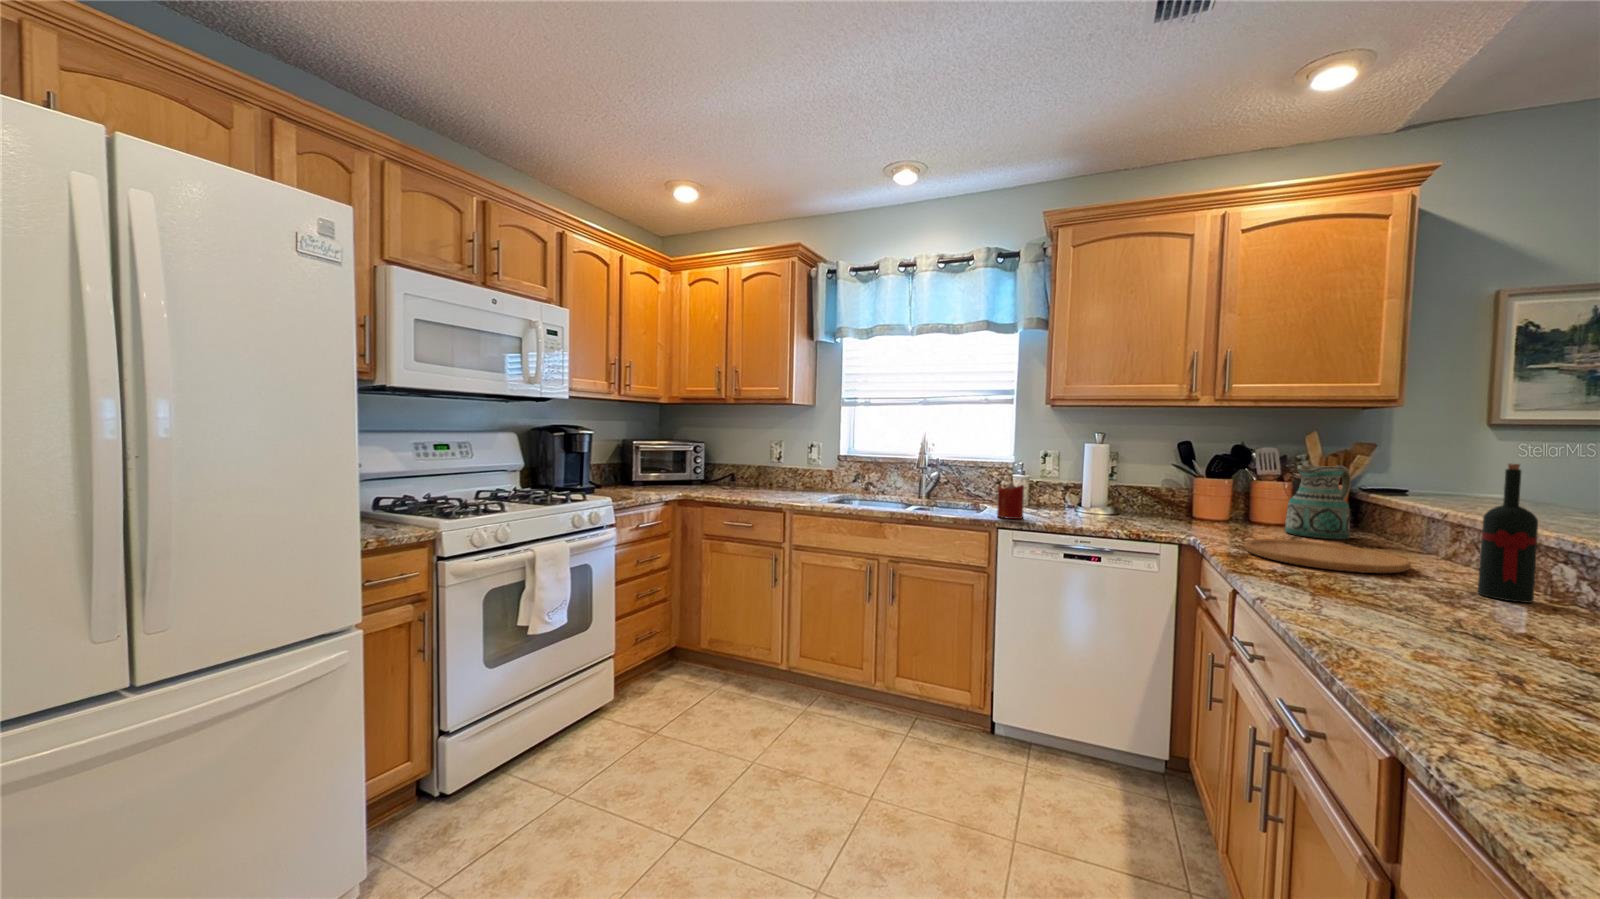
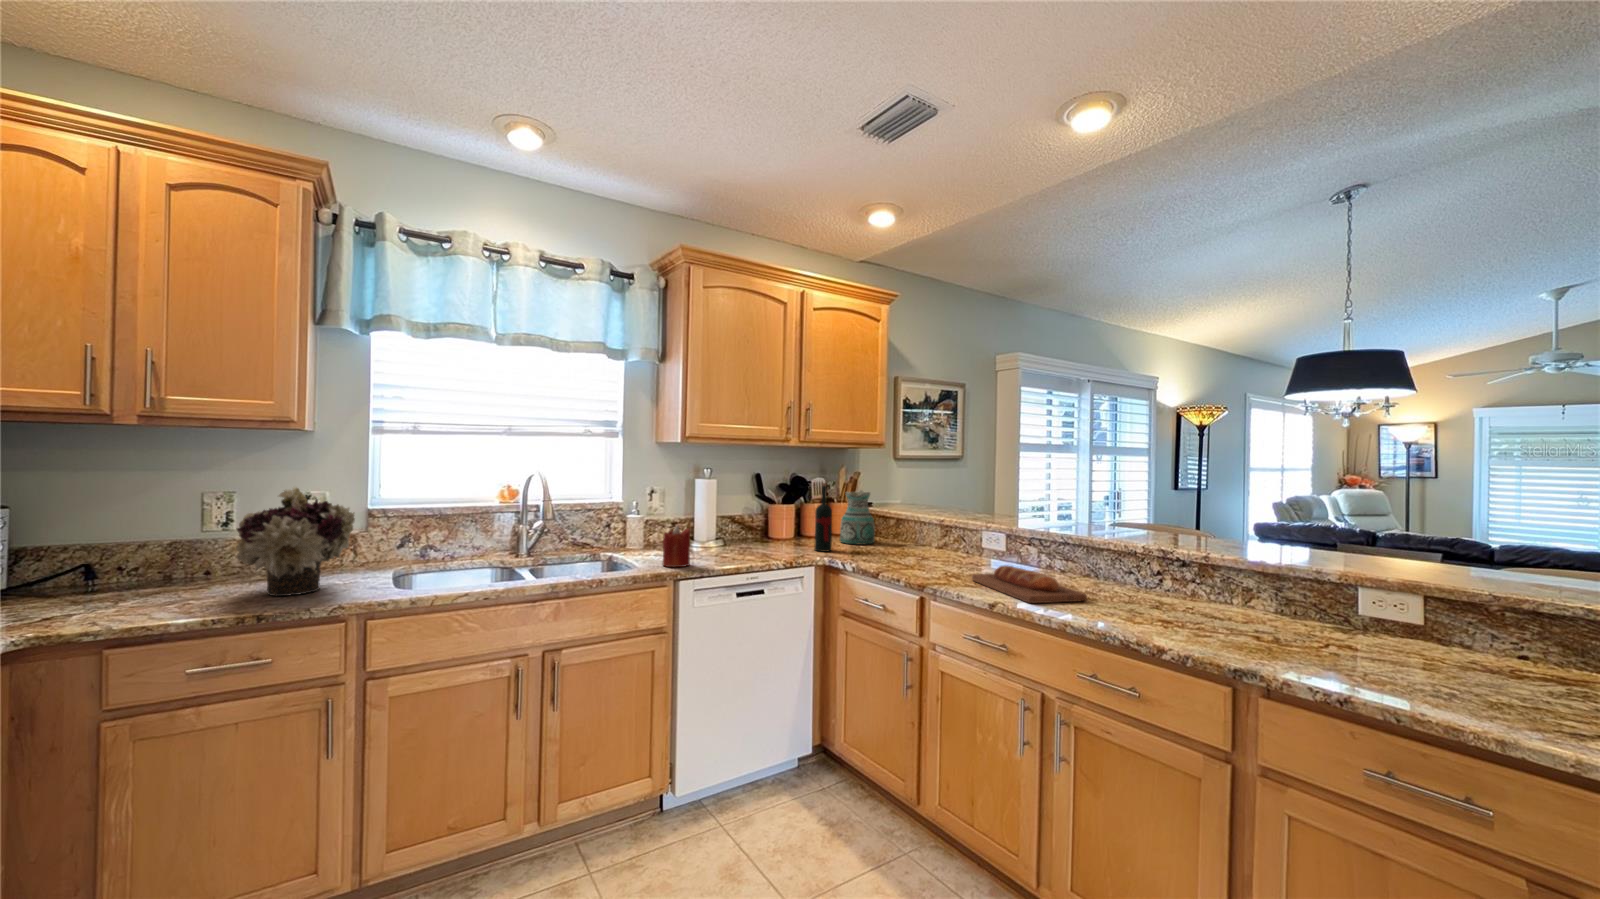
flower arrangement: none [749,436,806,497] -> present [236,486,355,596]
wine bottle: present [1478,464,1538,603] -> present [814,483,832,552]
cutting board: present [1244,539,1411,573] -> none [864,548,951,567]
bread loaf: none [1339,577,1510,658] -> present [972,565,1087,603]

